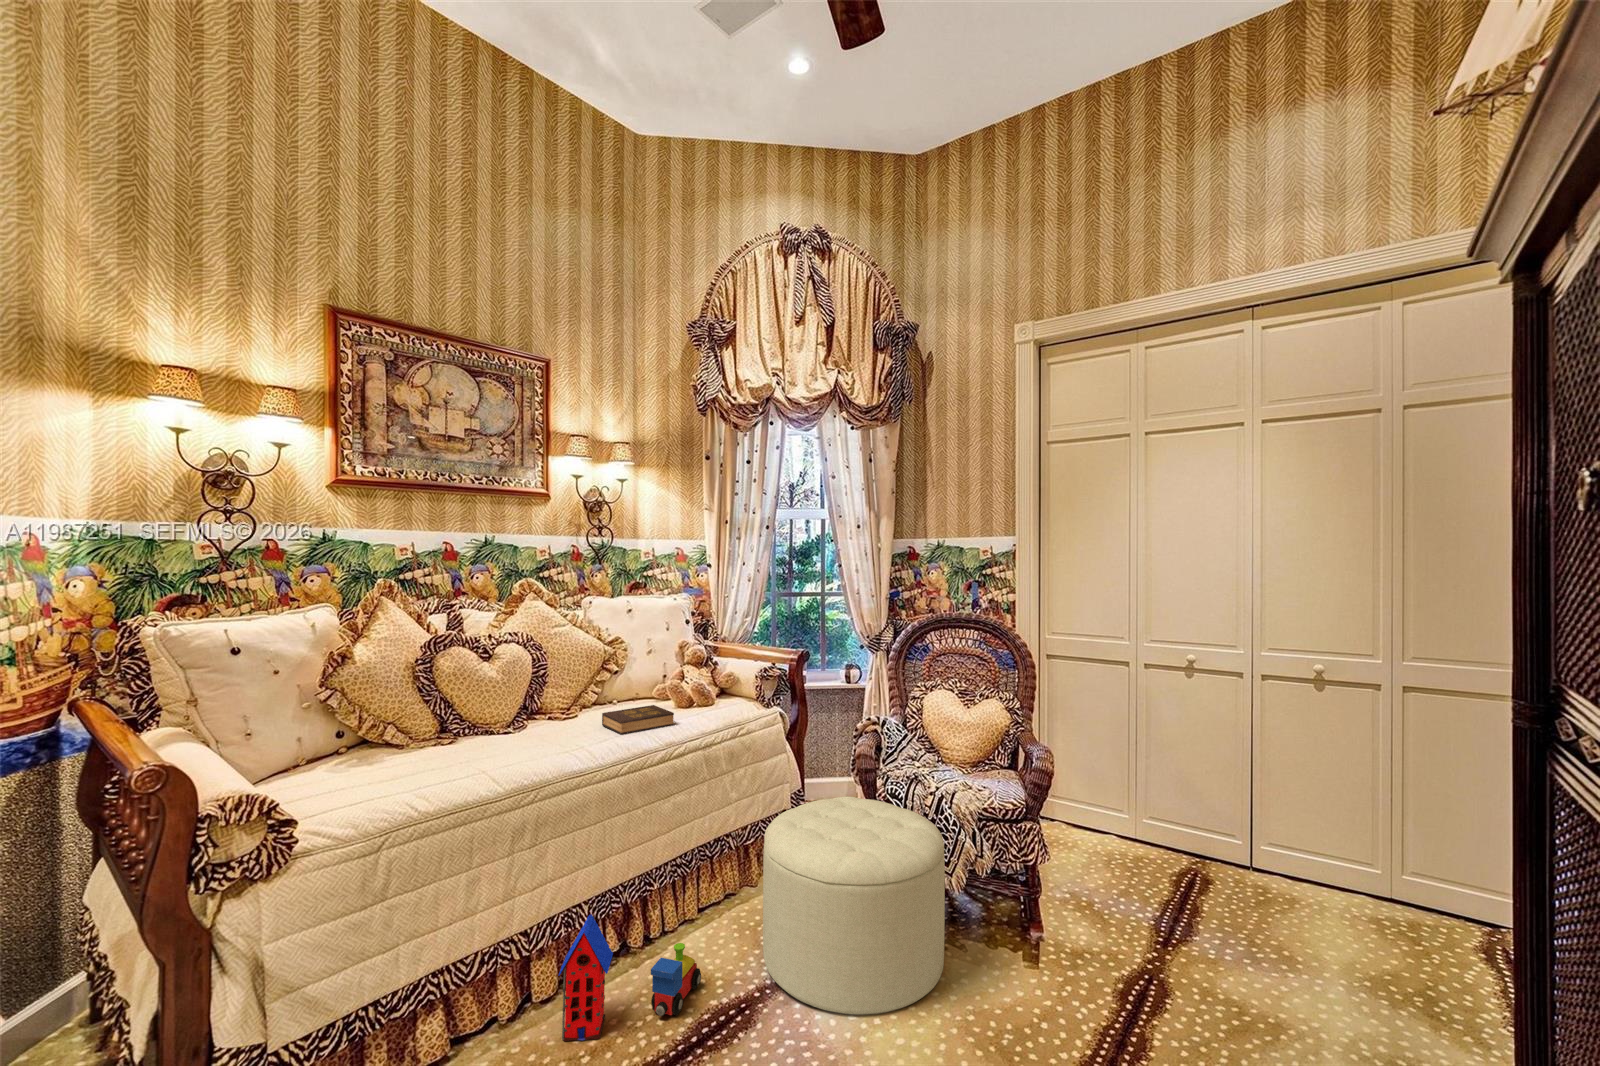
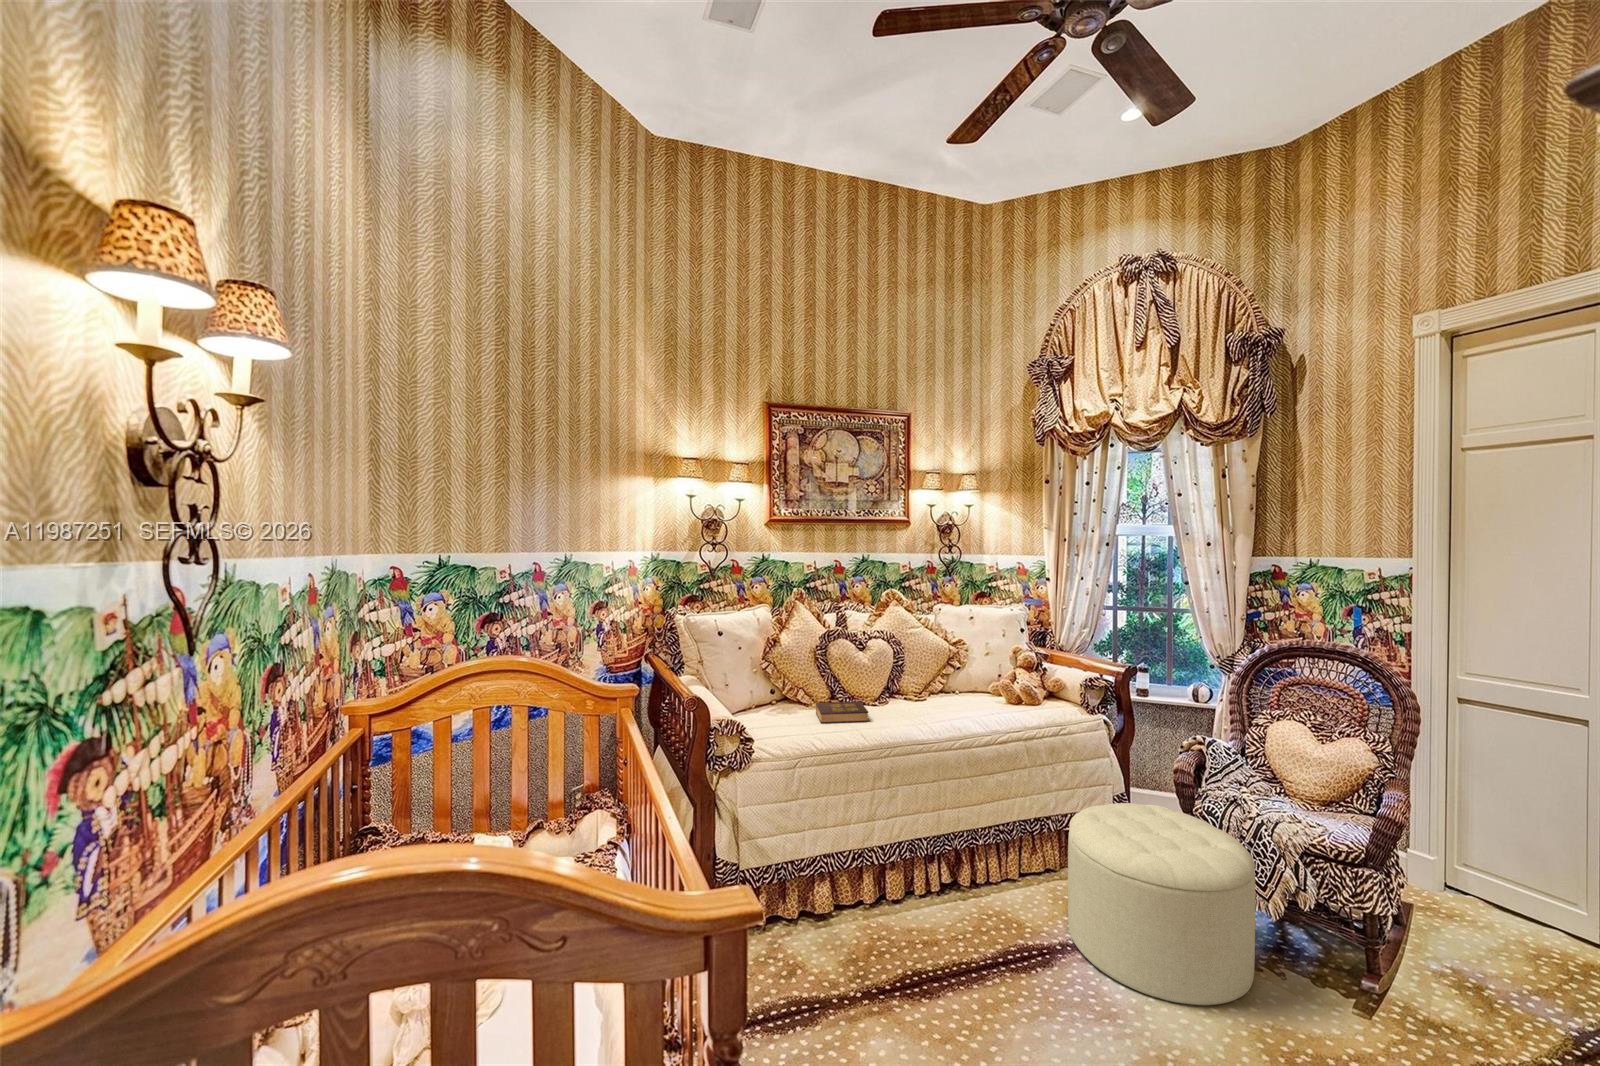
hardback book: present [602,705,674,735] -> present [816,702,868,723]
toy house: present [559,914,613,1041] -> none [901,846,941,937]
toy train: present [651,943,701,1016] -> none [969,888,1012,941]

